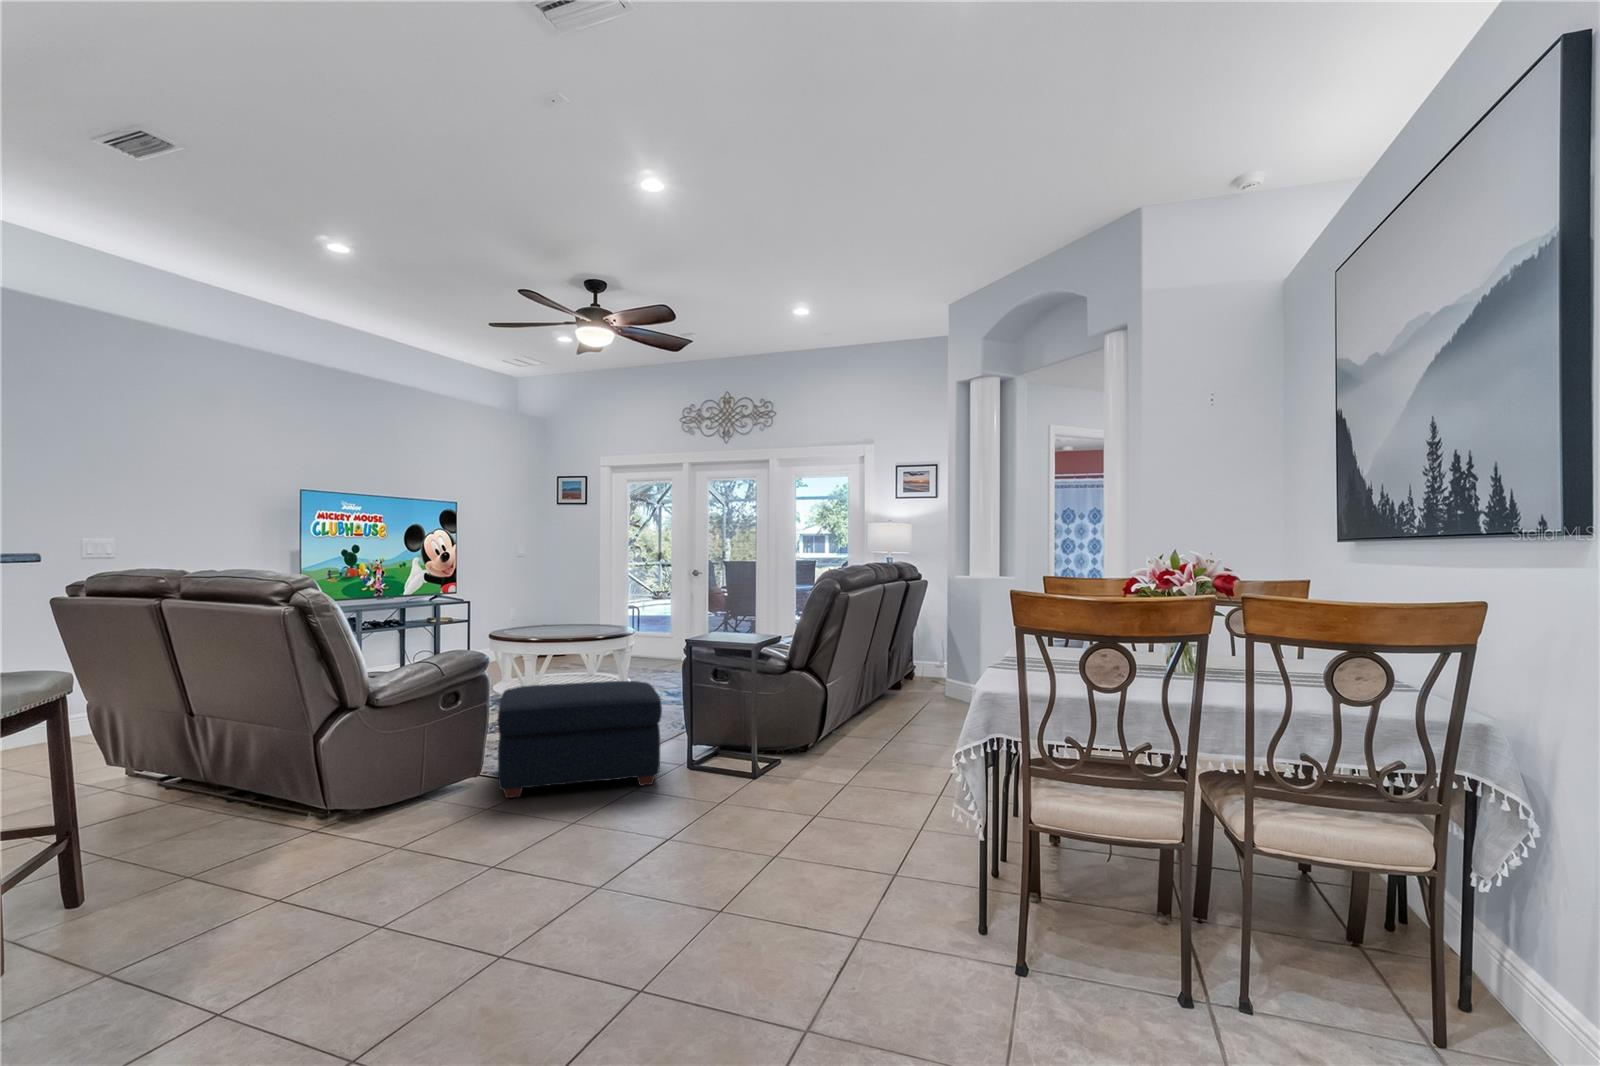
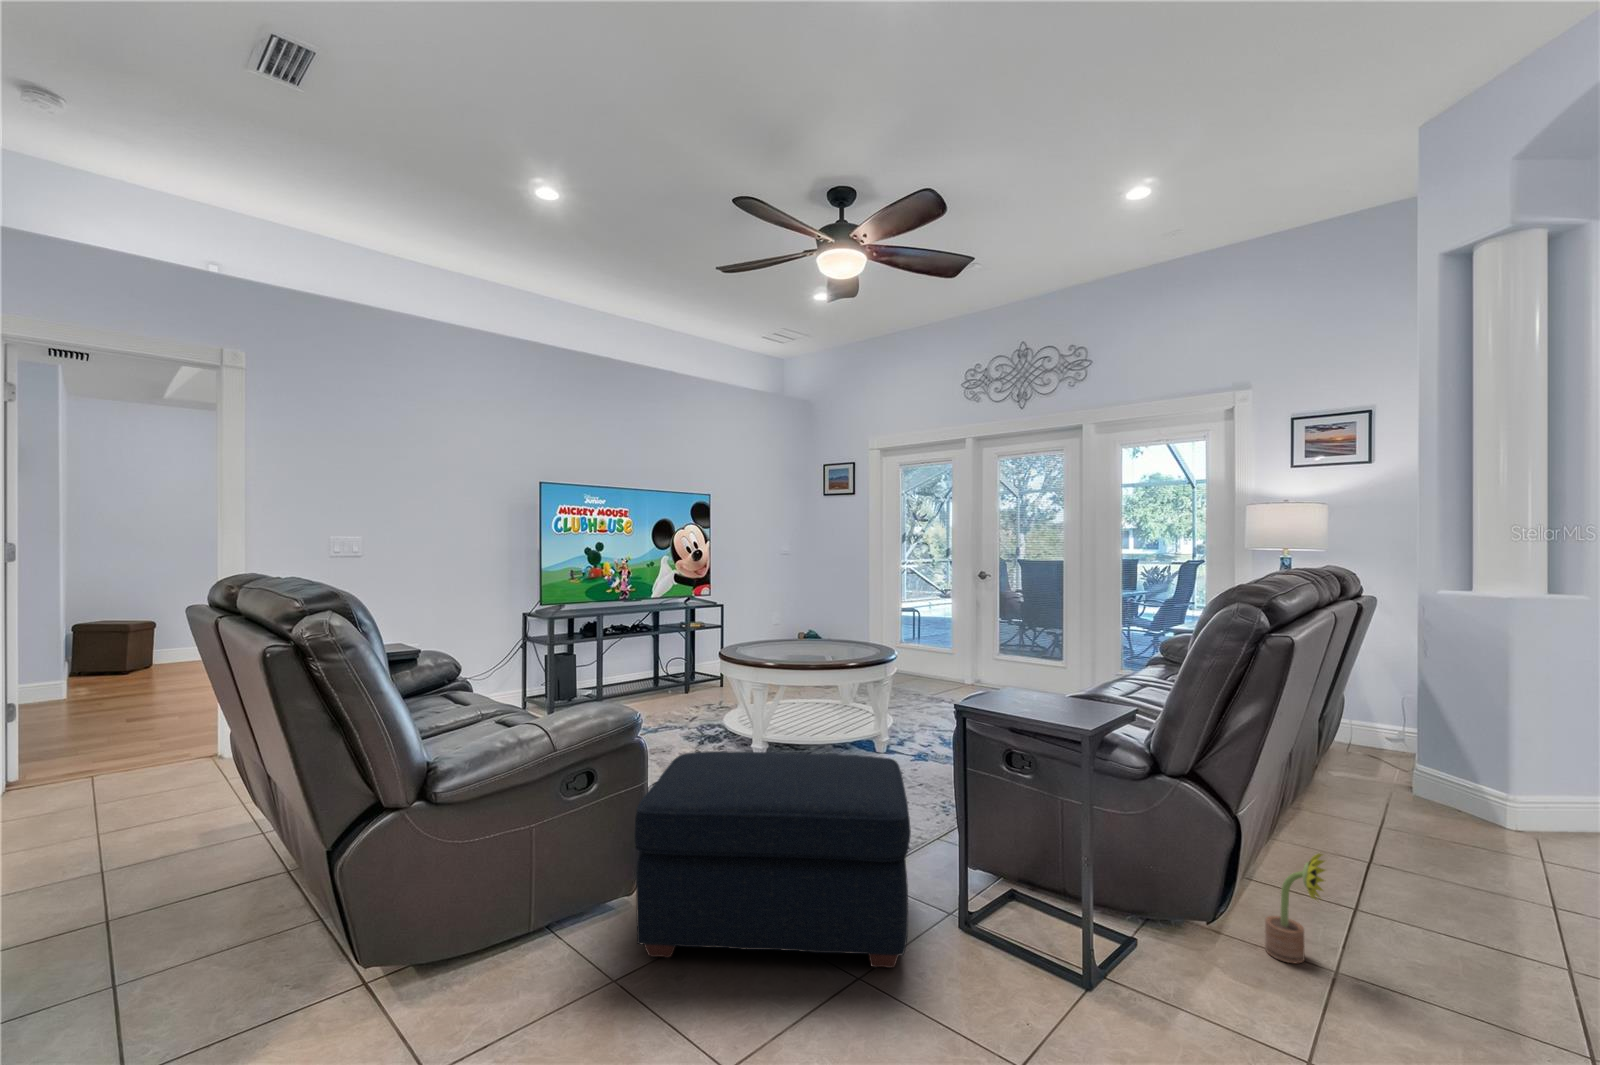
decorative plant: none [839,704,866,760] -> present [1265,854,1325,963]

